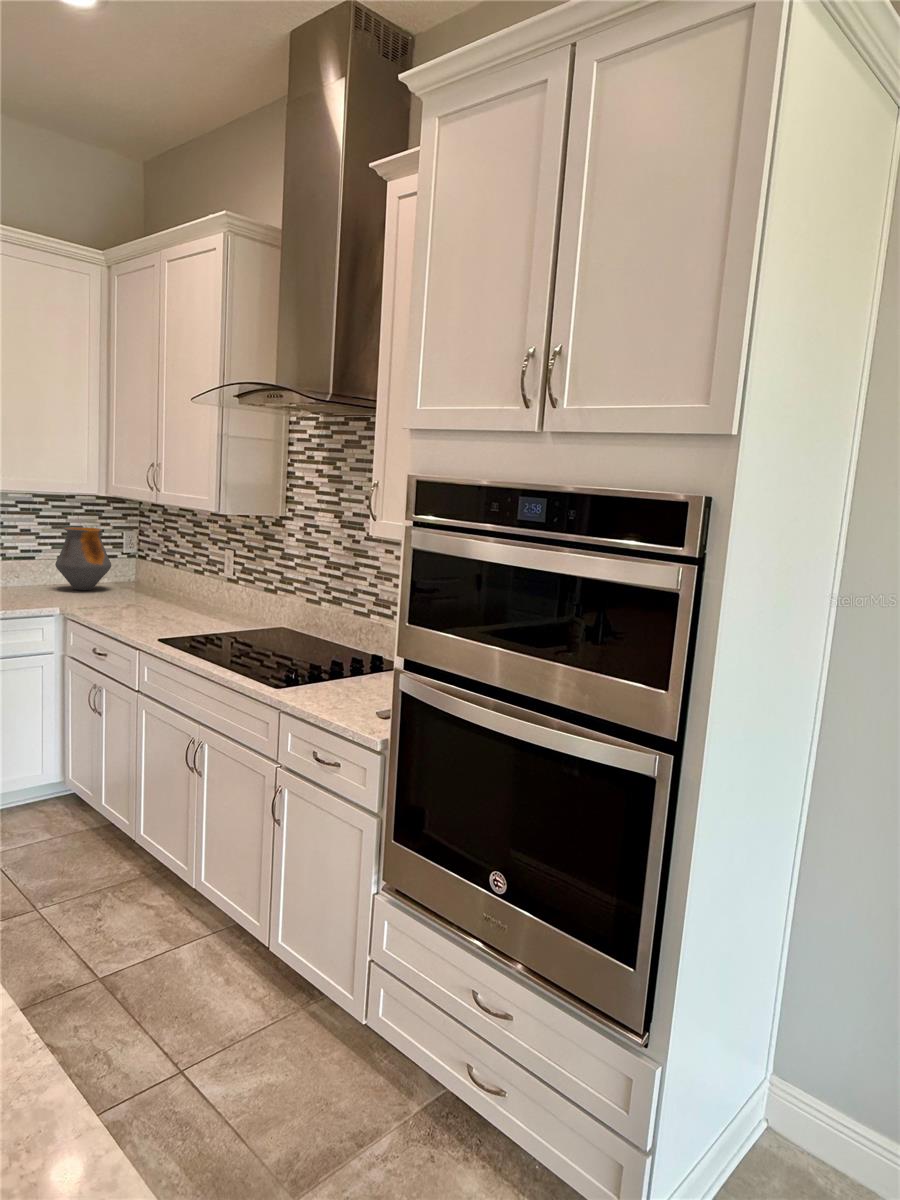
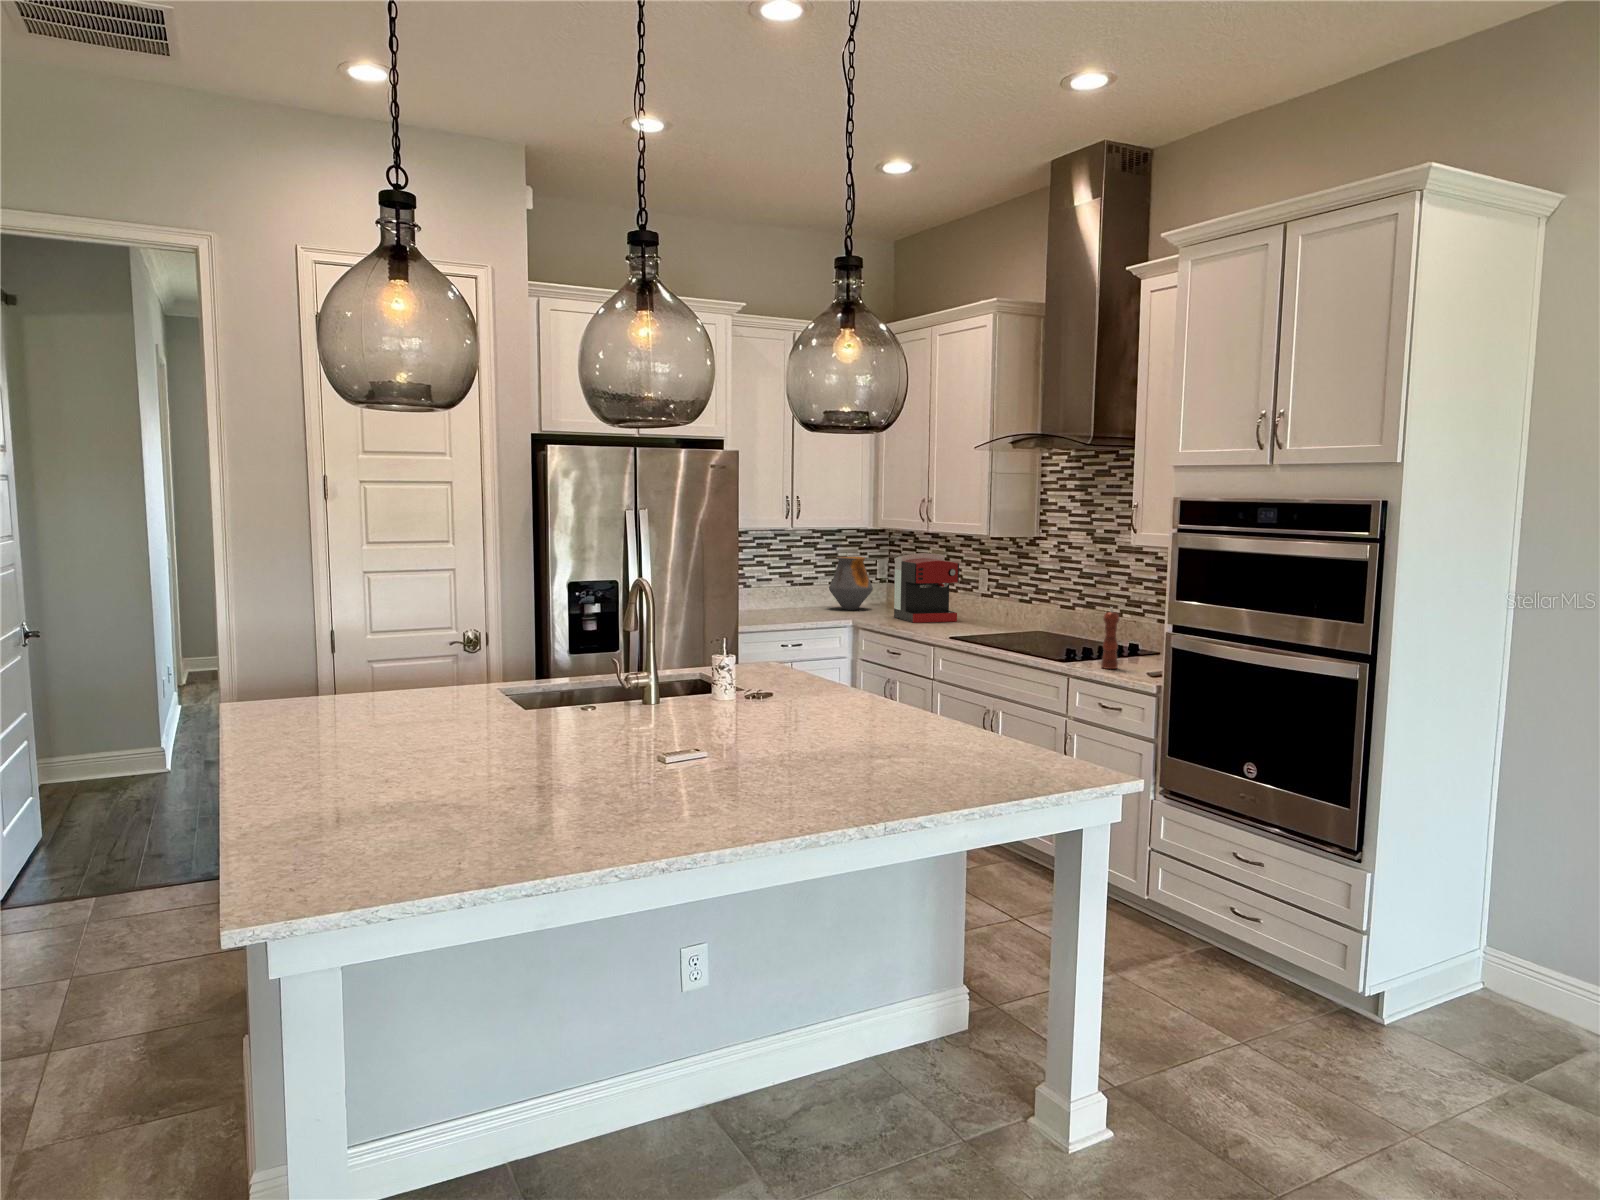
coffee maker: none [124,528,198,613] -> present [894,553,959,623]
pepper mill: none [319,623,344,708] -> present [1101,607,1119,669]

